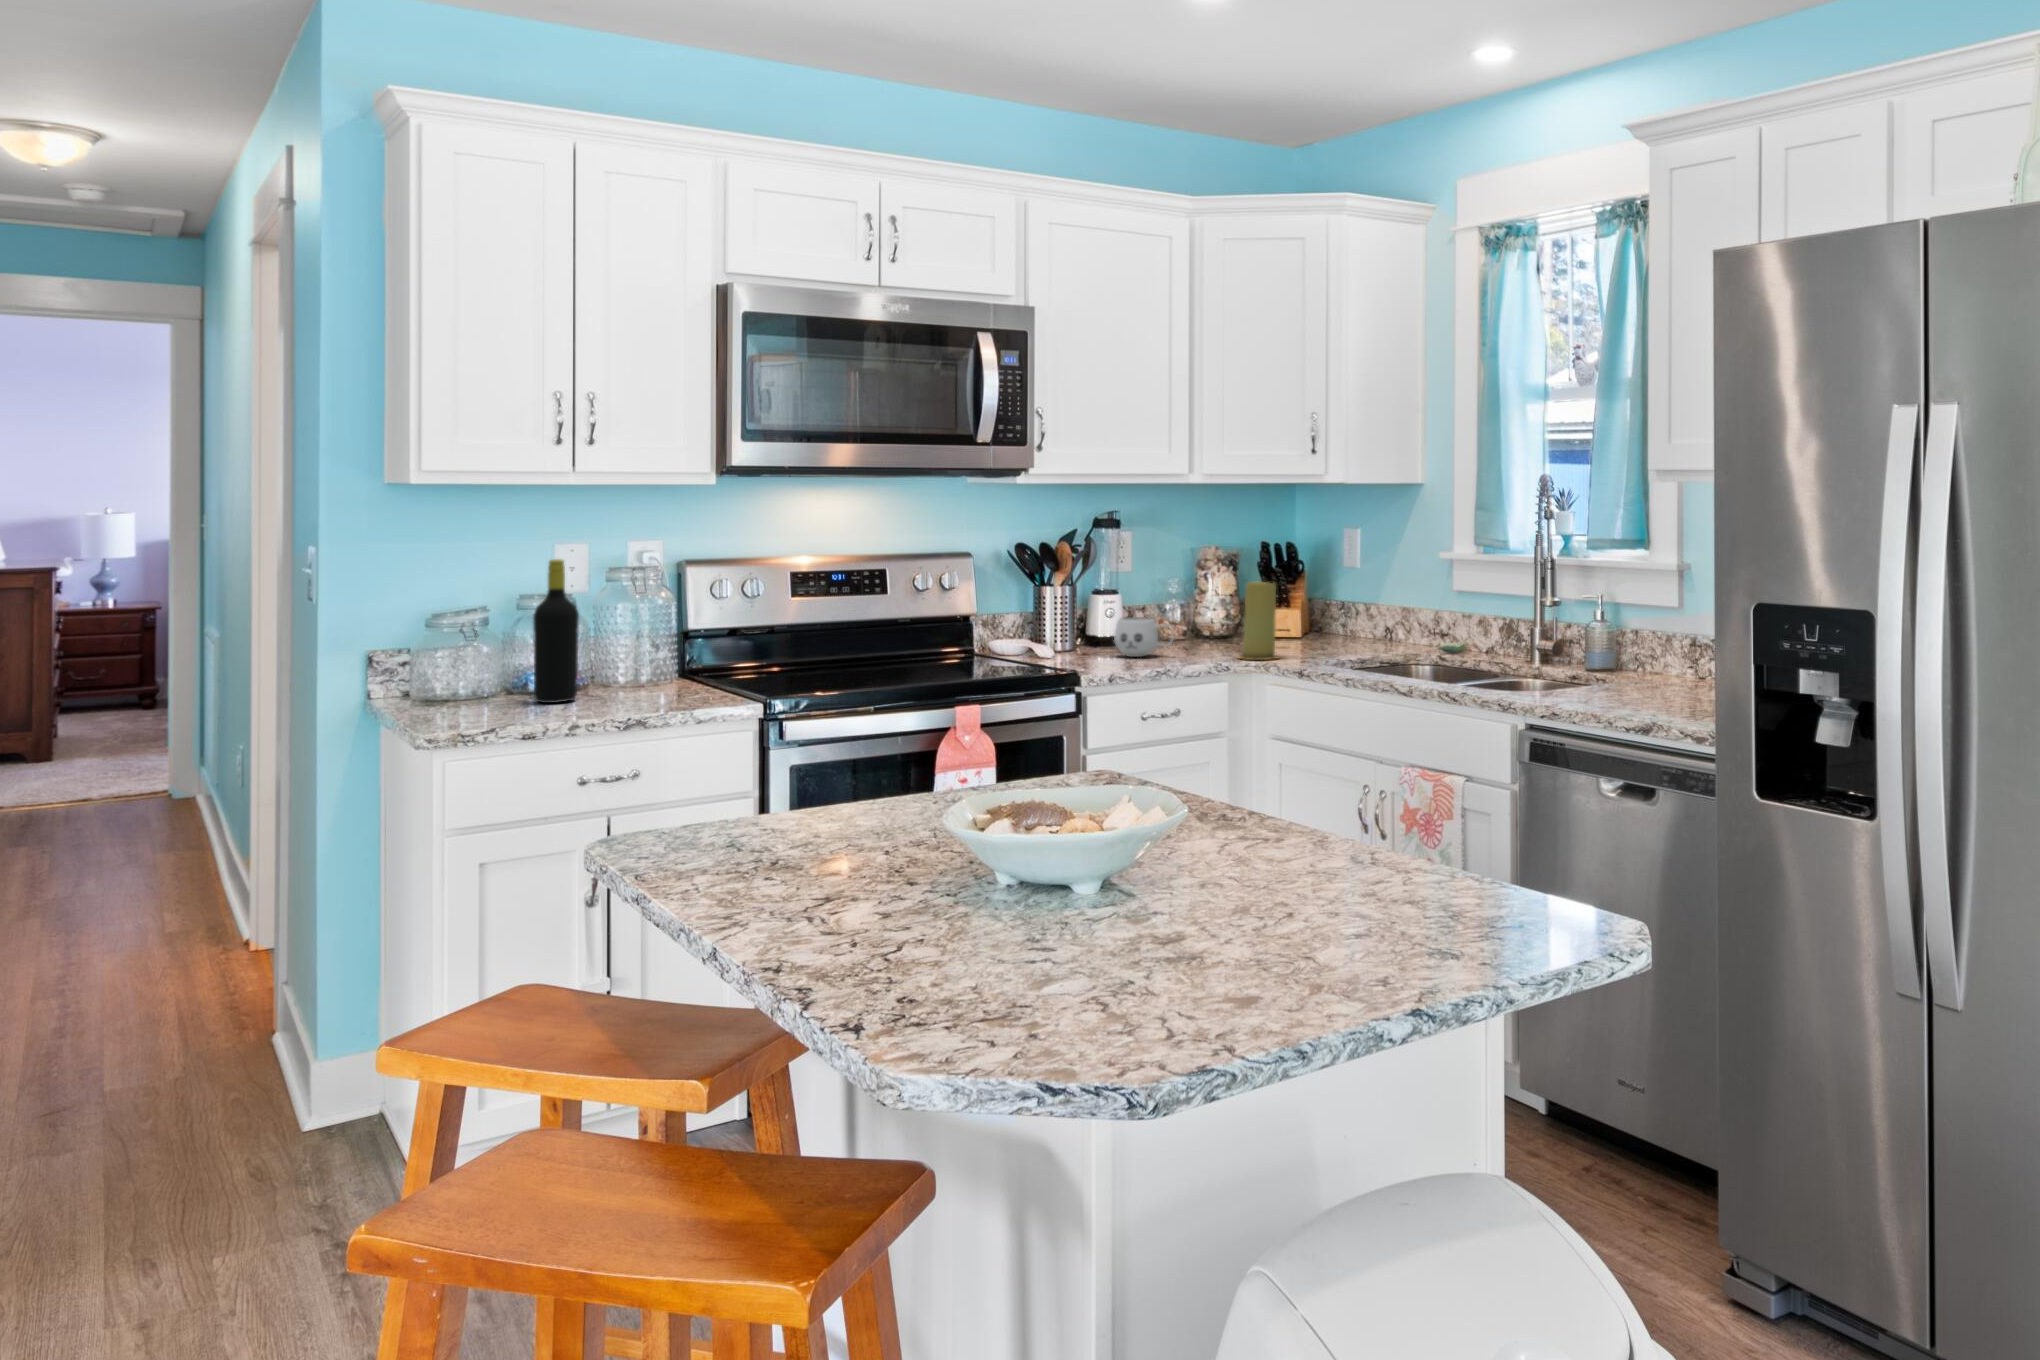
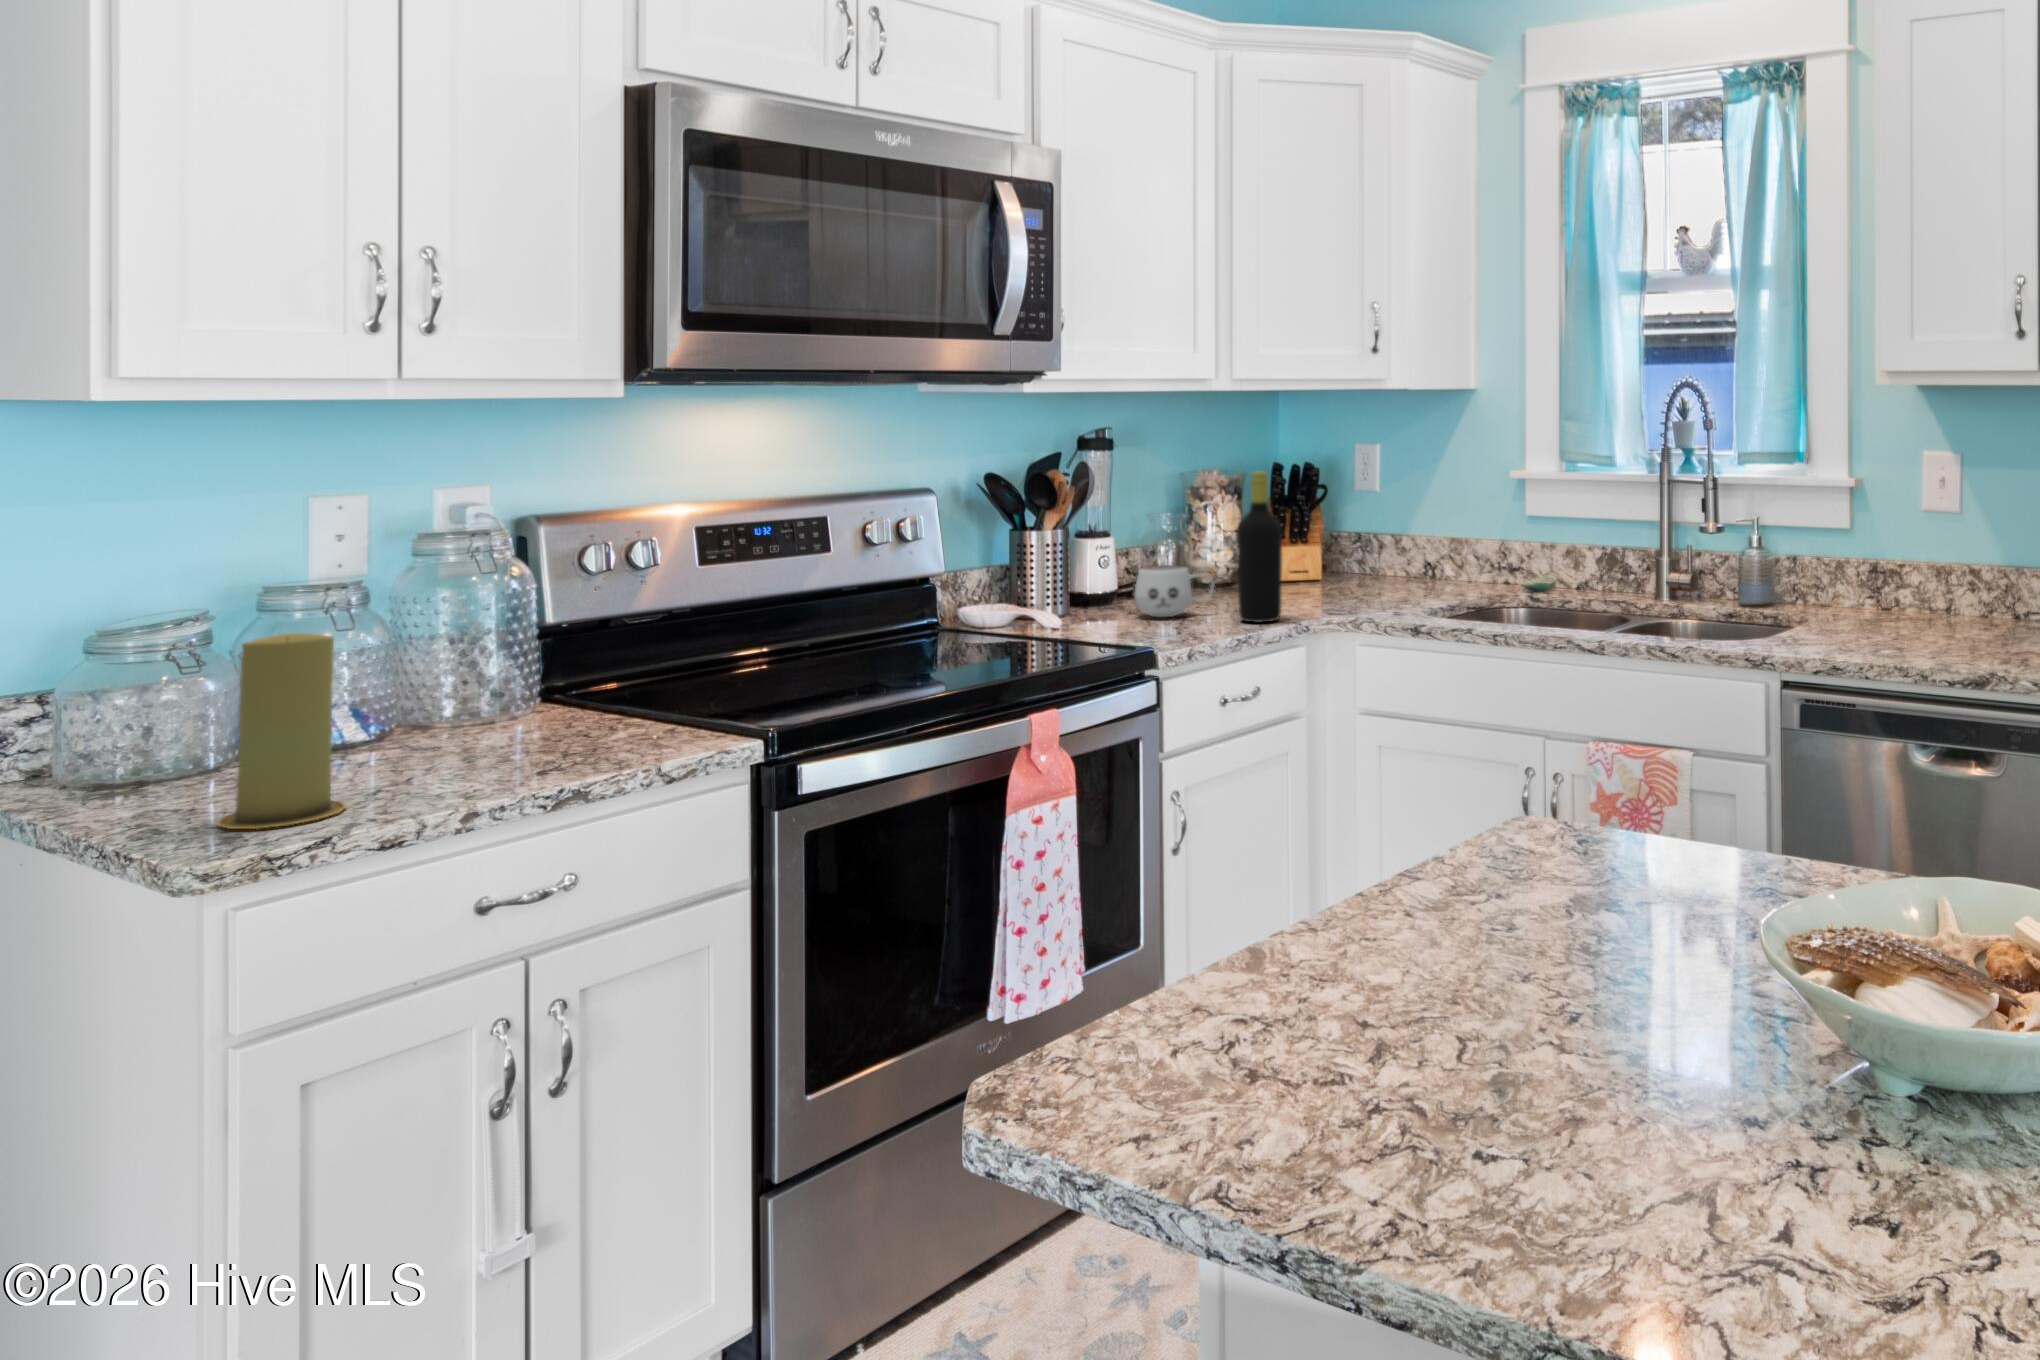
bottle: present [533,559,579,703] -> present [1237,472,1282,622]
candle: present [1238,582,1278,660] -> present [218,633,346,829]

